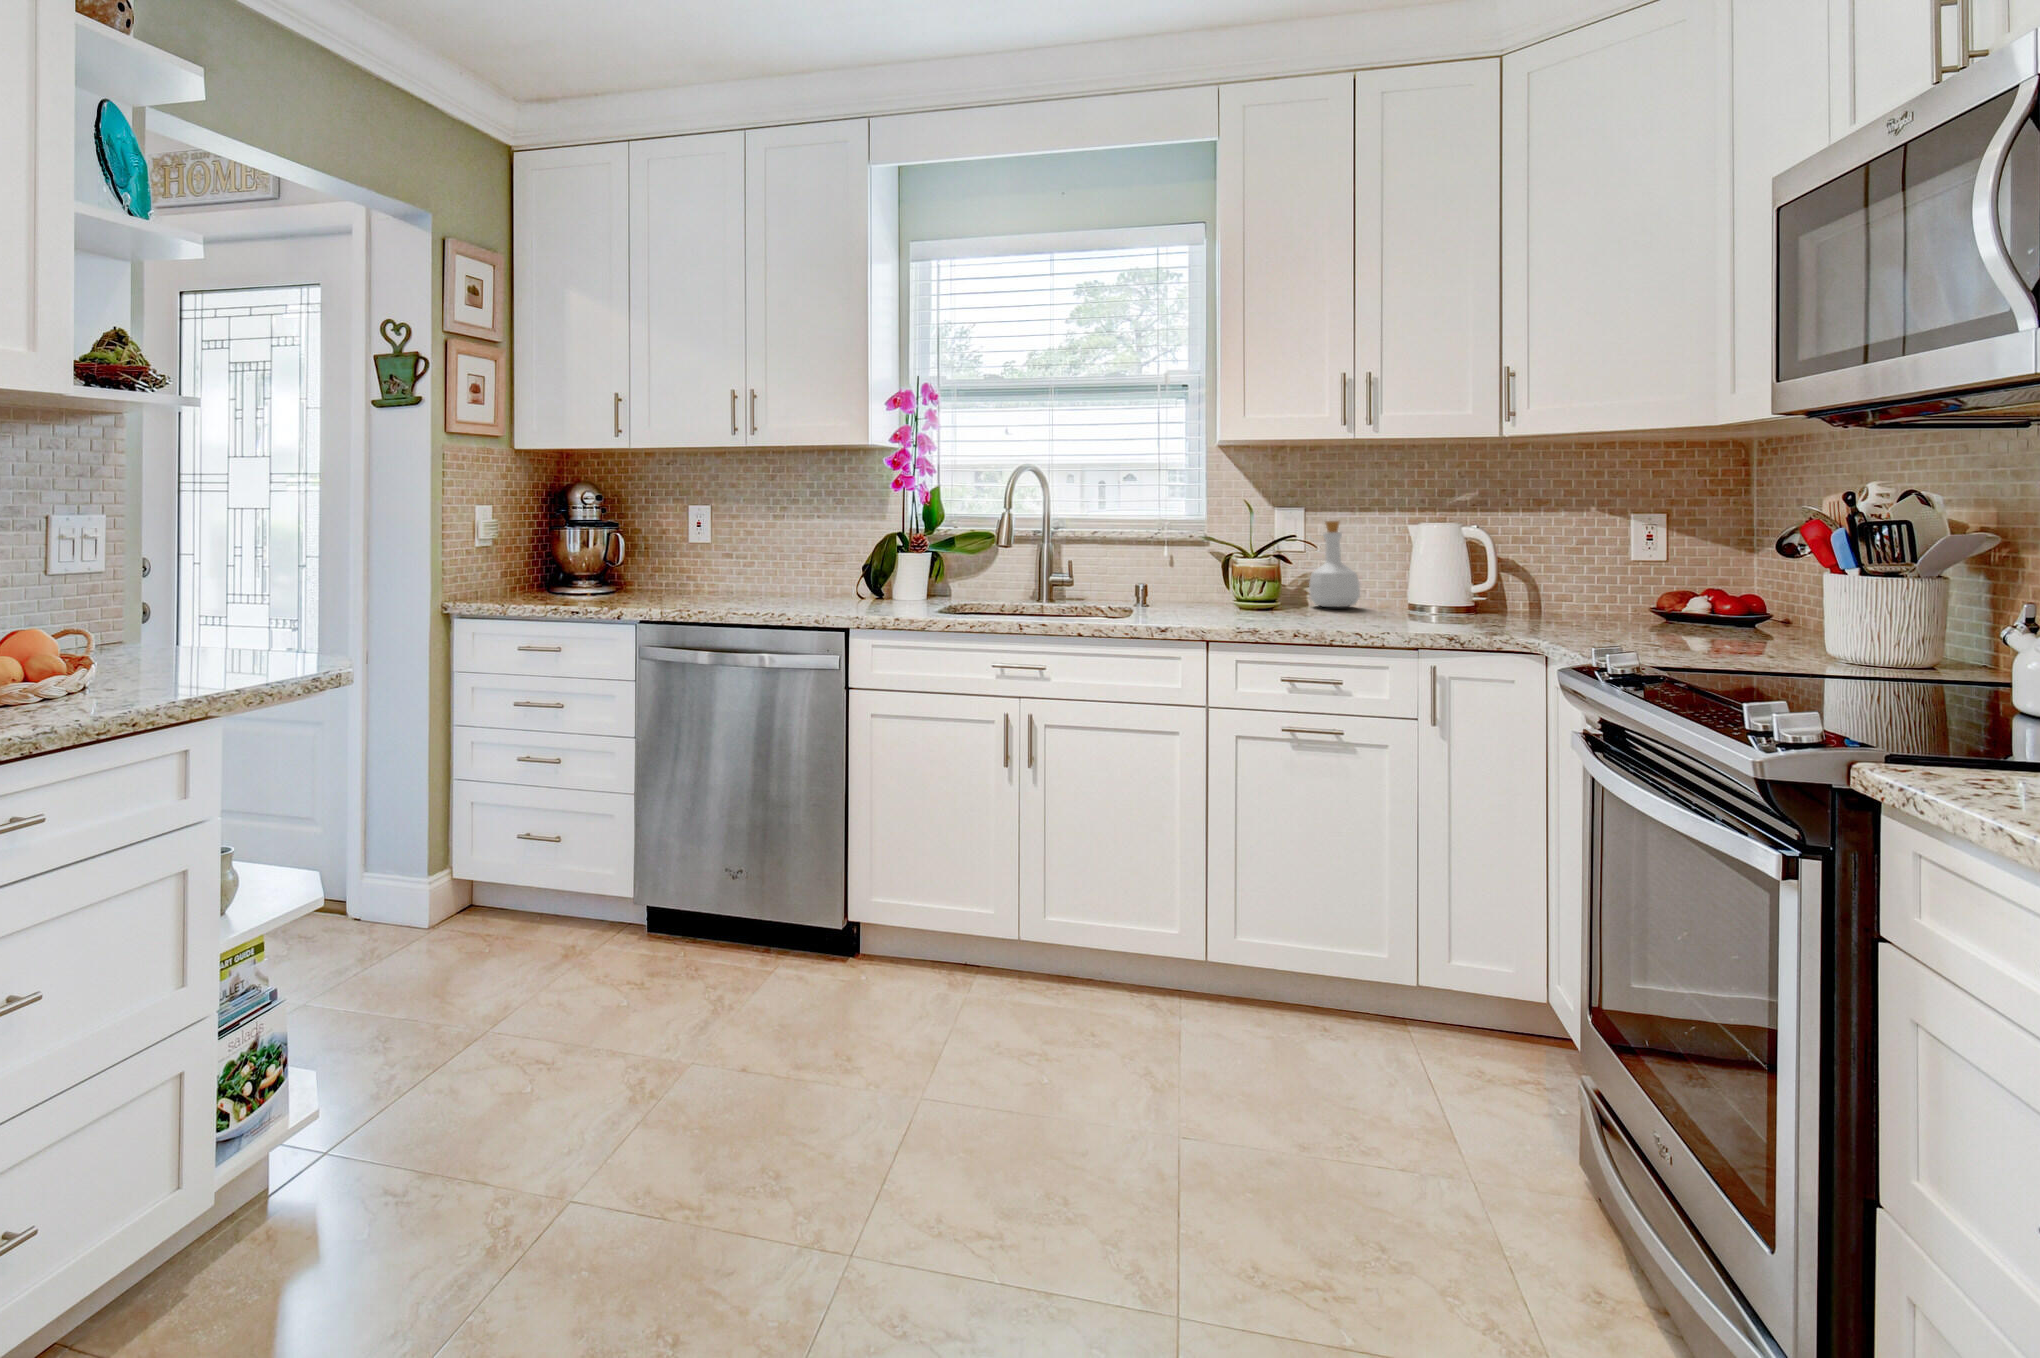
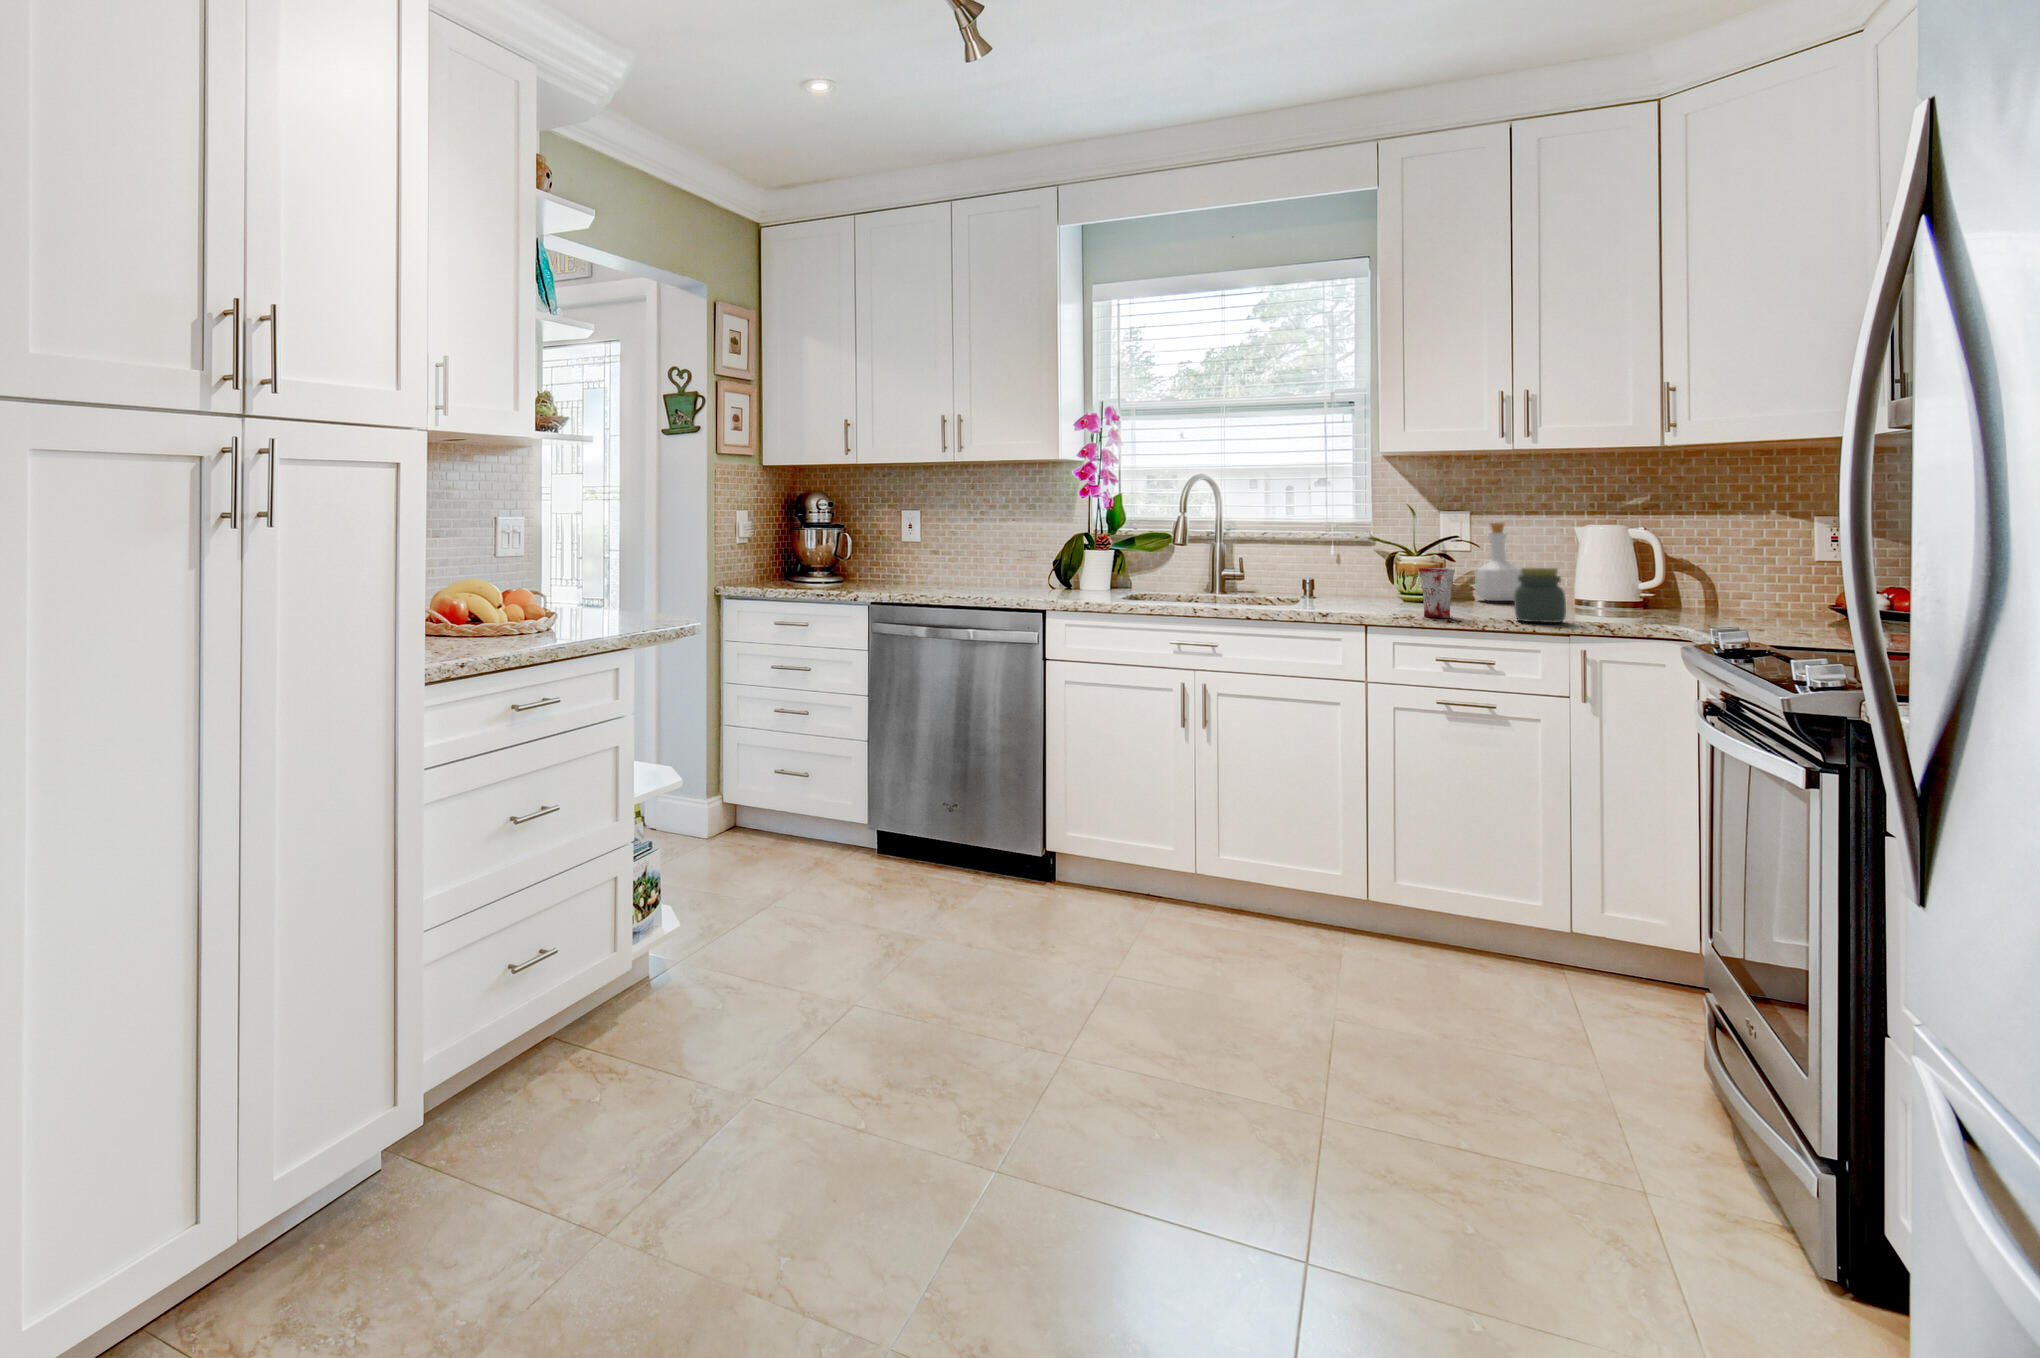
jar: none [1361,572,1413,635] -> present [1514,568,1566,623]
mug: none [1262,573,1300,631] -> present [1419,568,1455,618]

